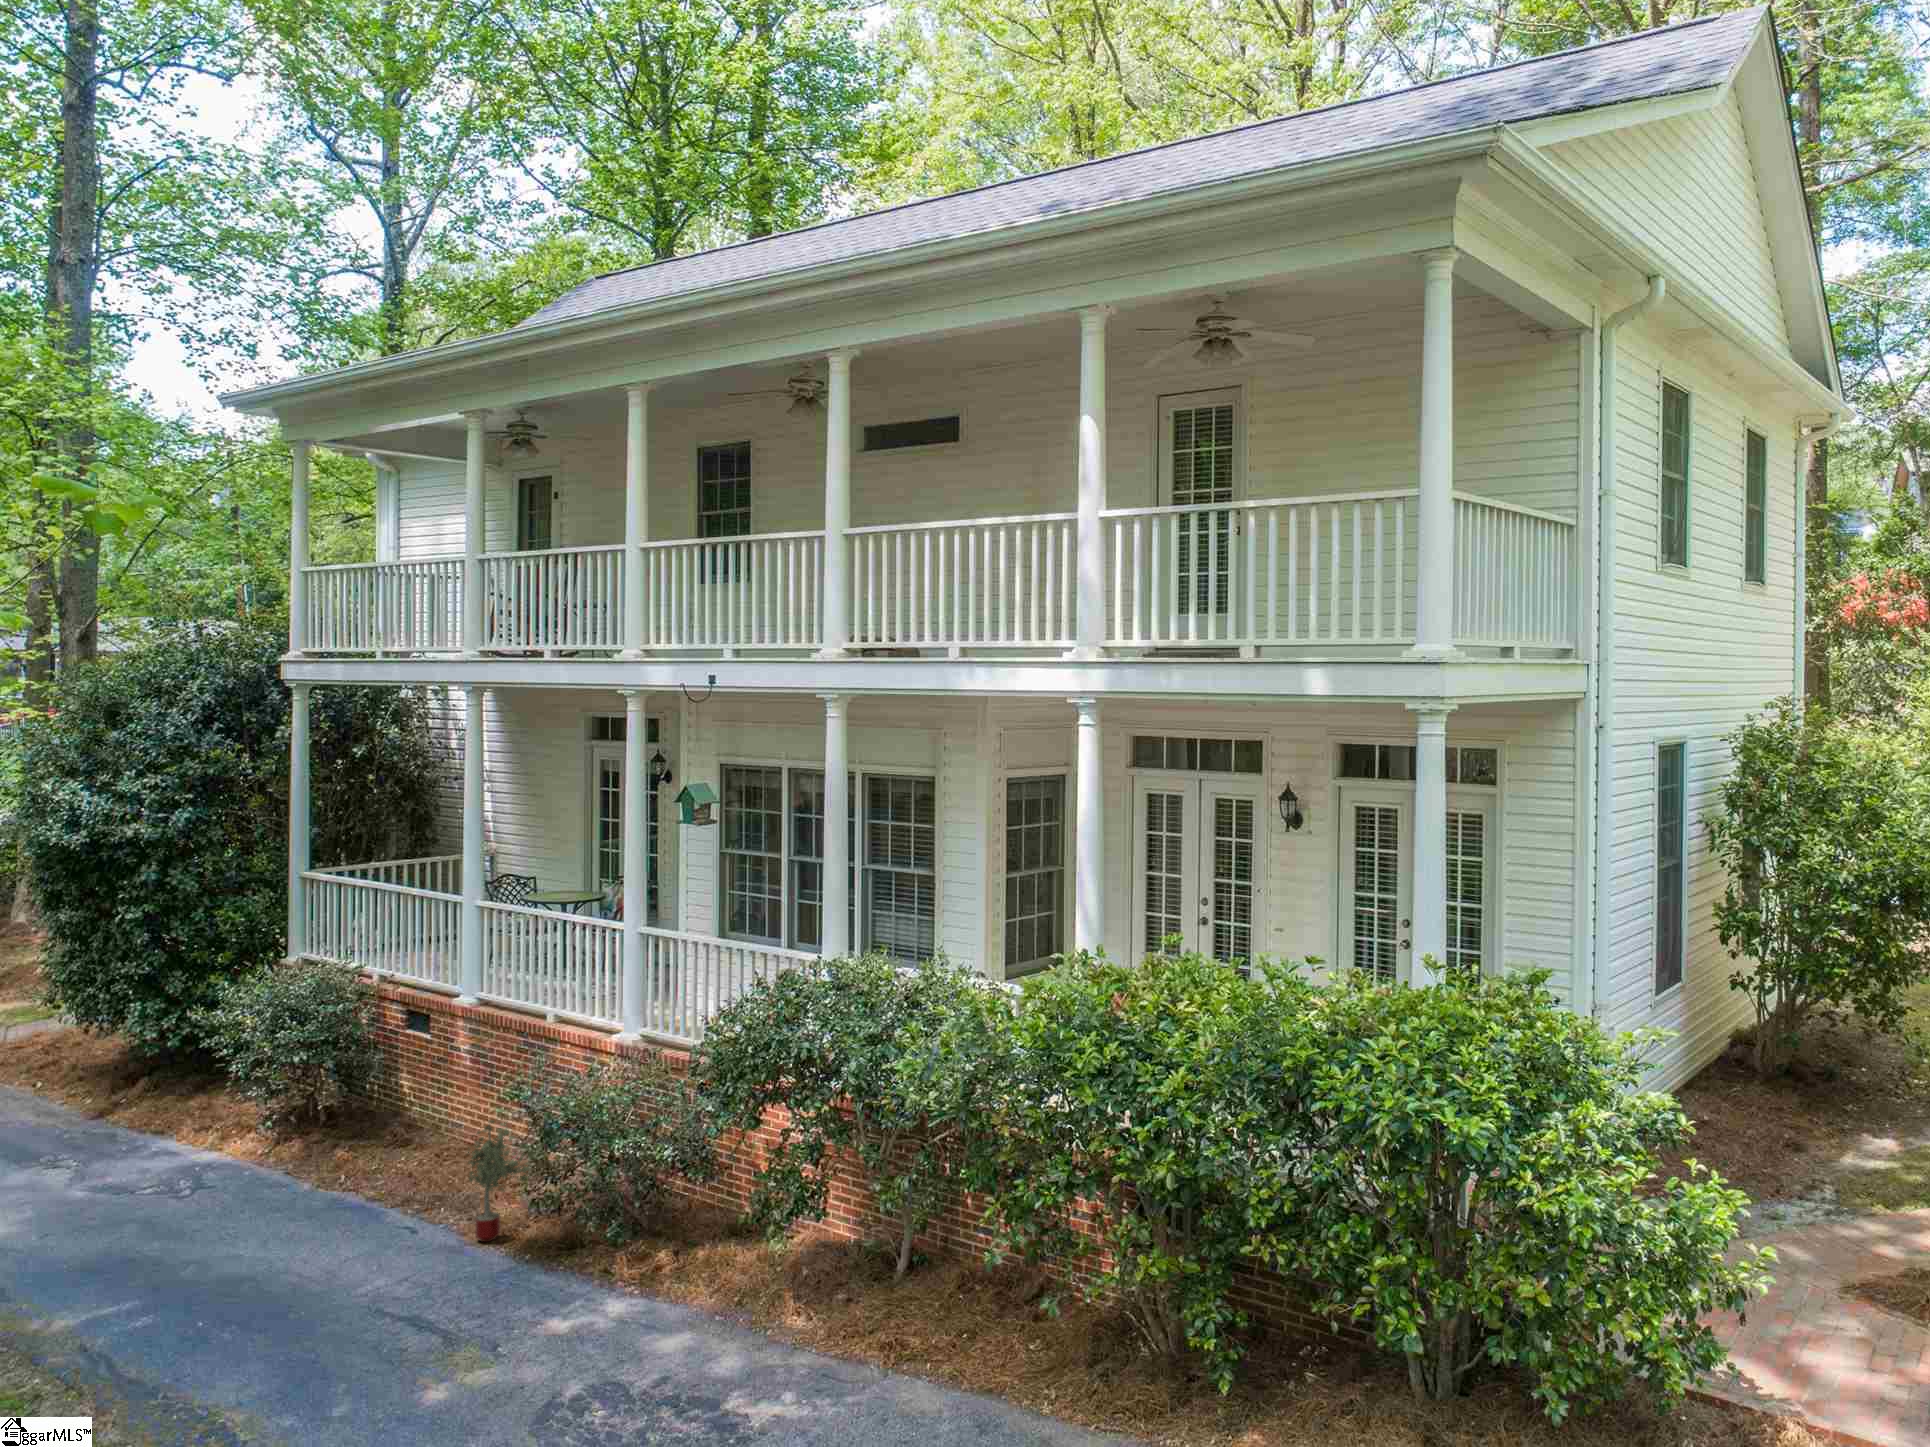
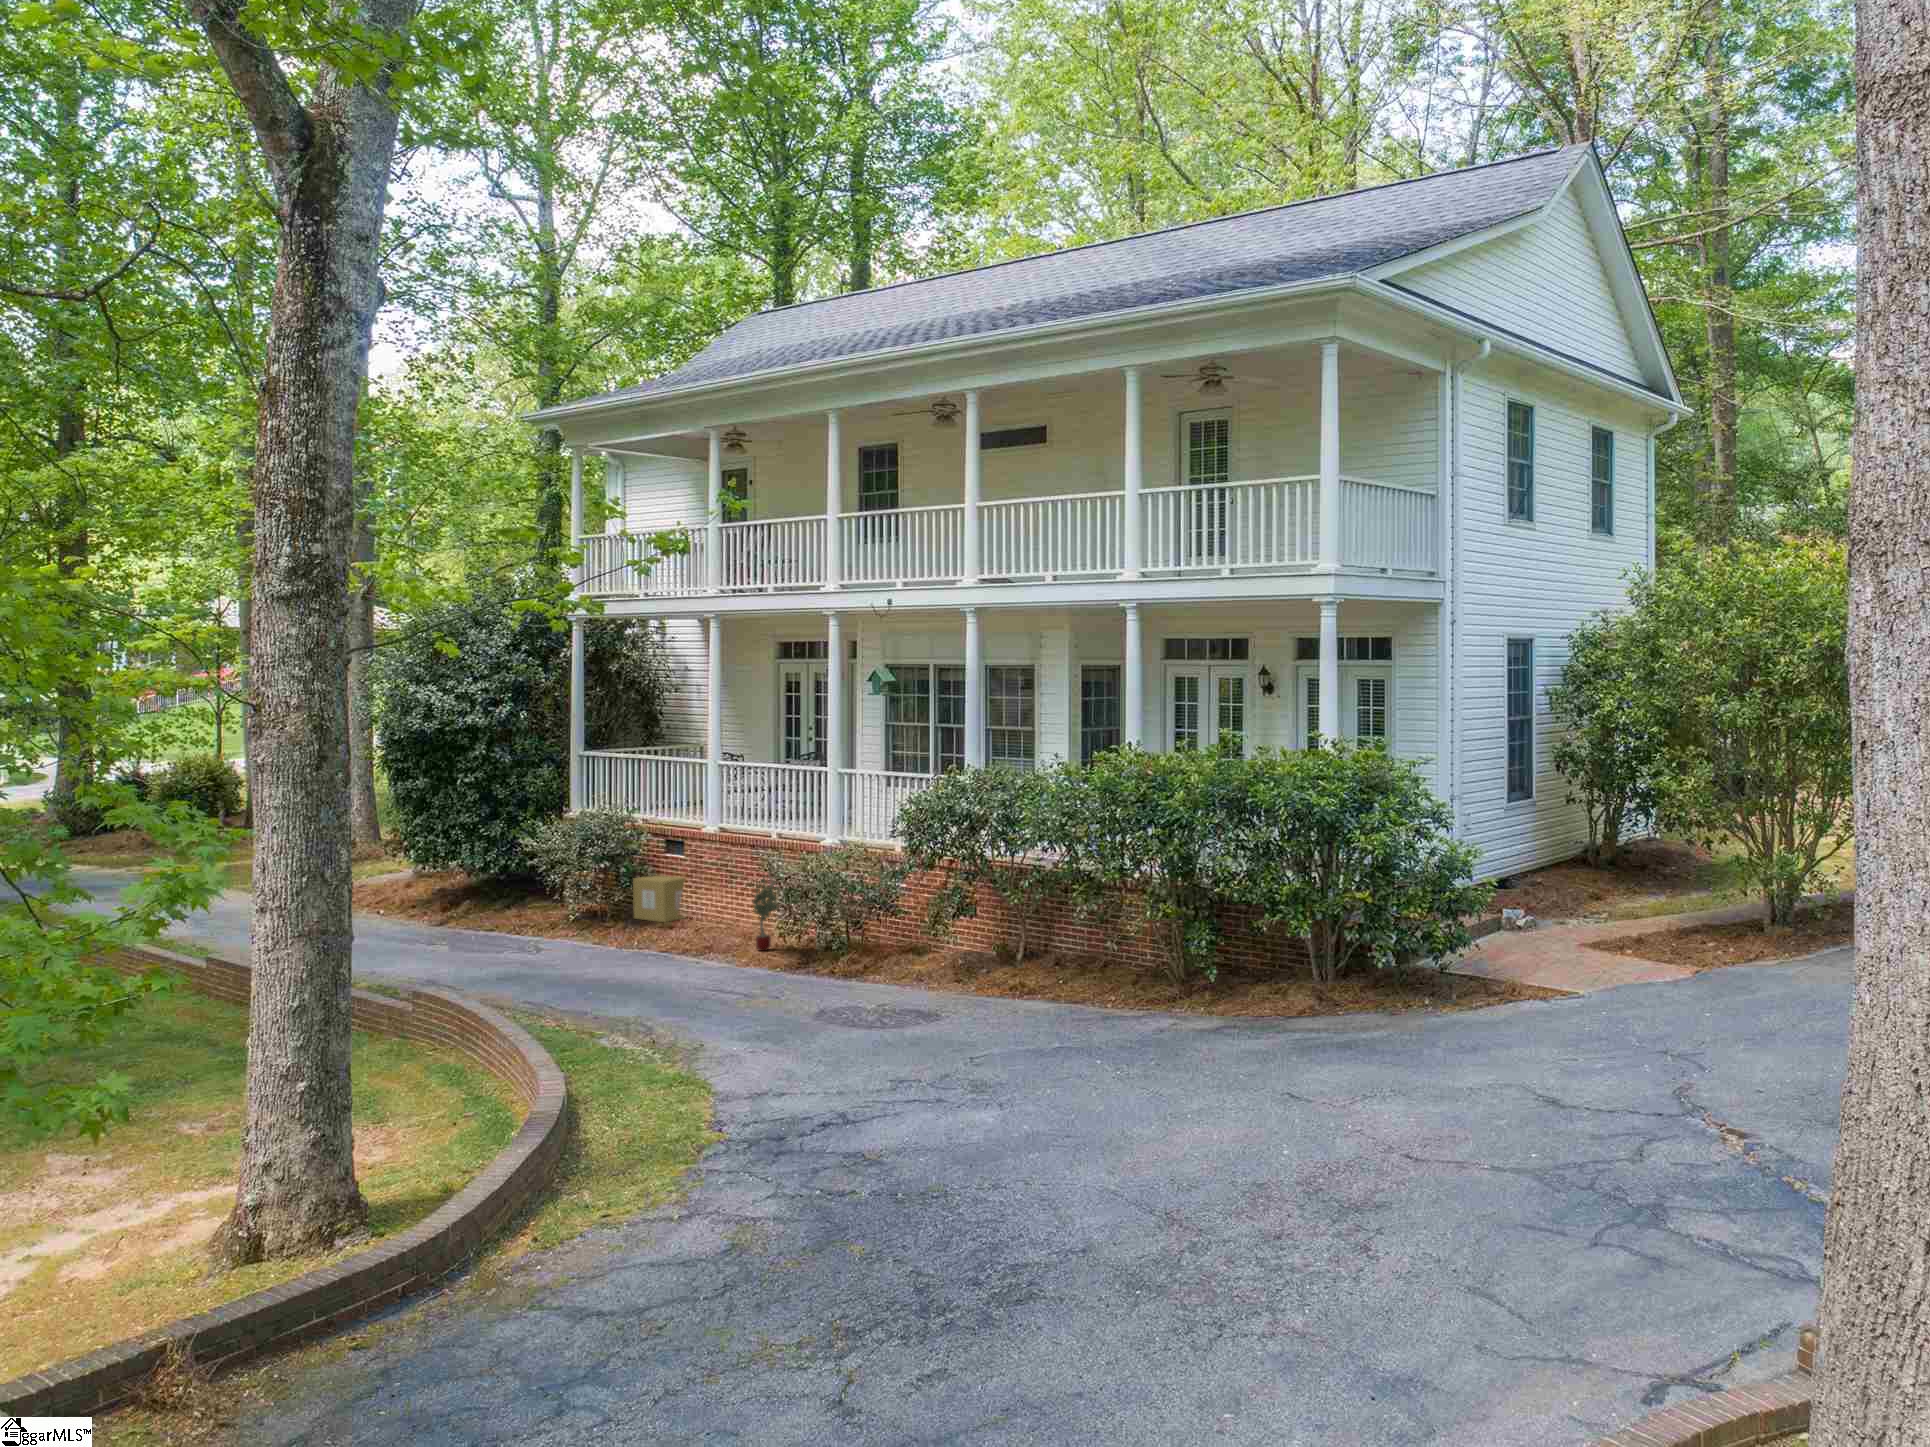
cardboard box: none [350,1063,441,1147] -> present [633,876,685,922]

